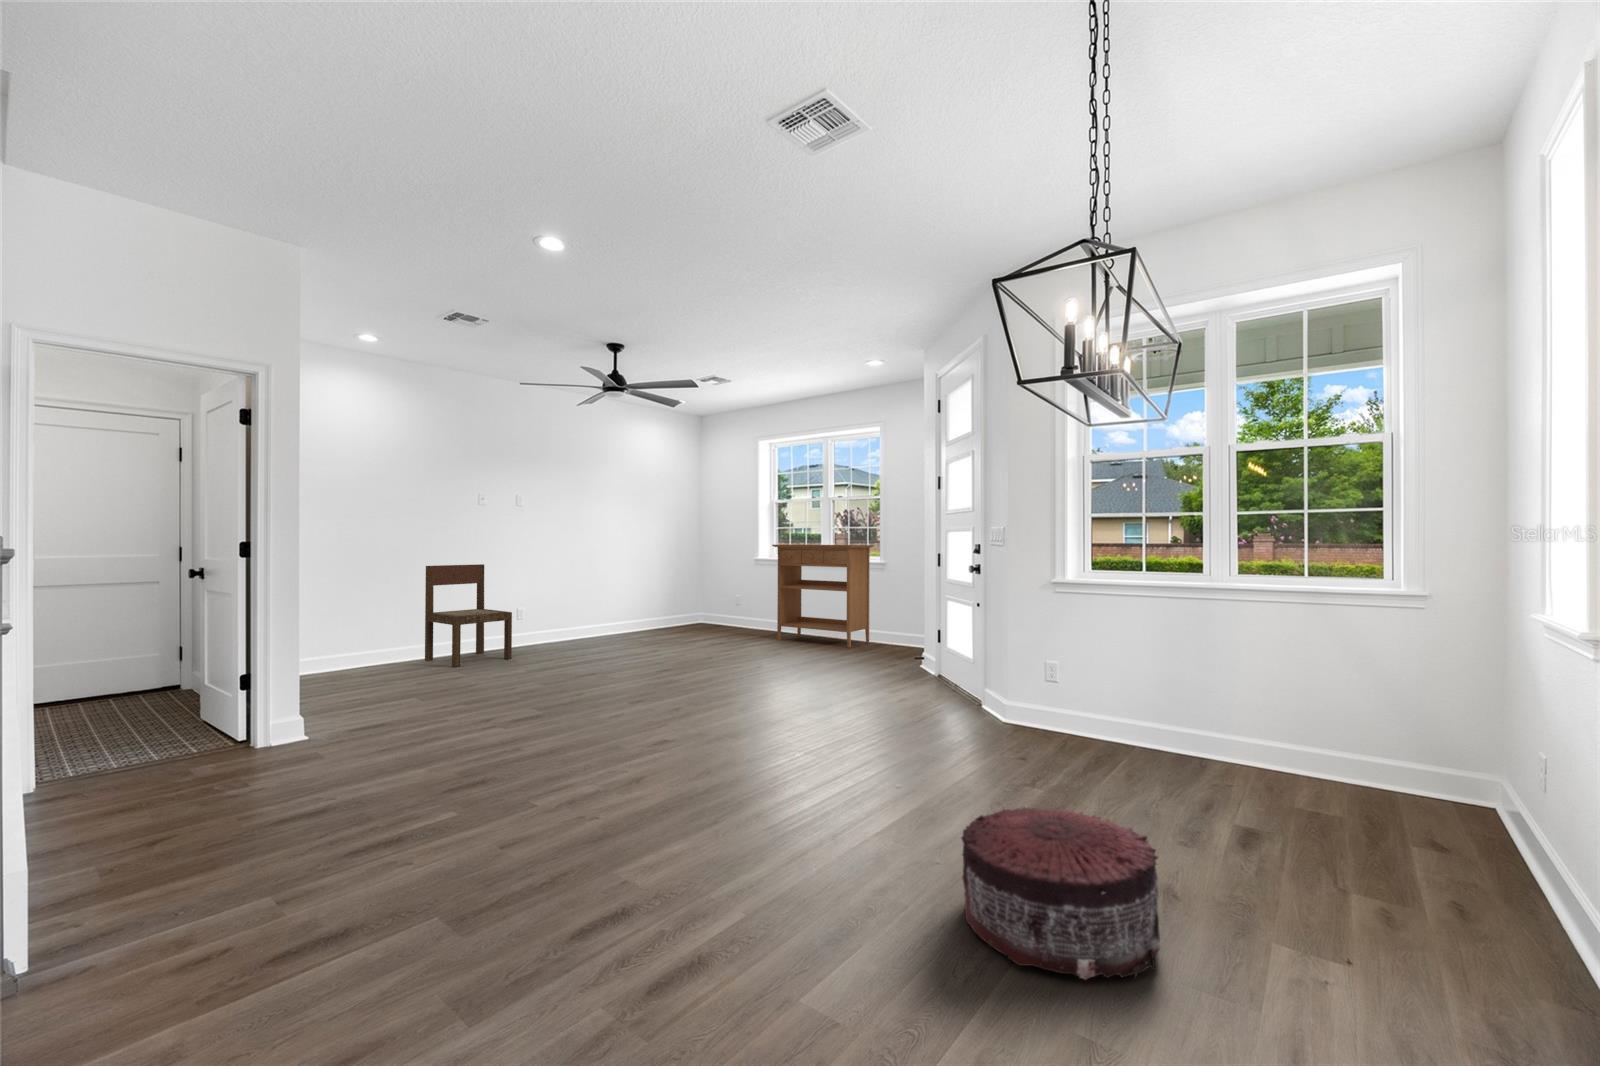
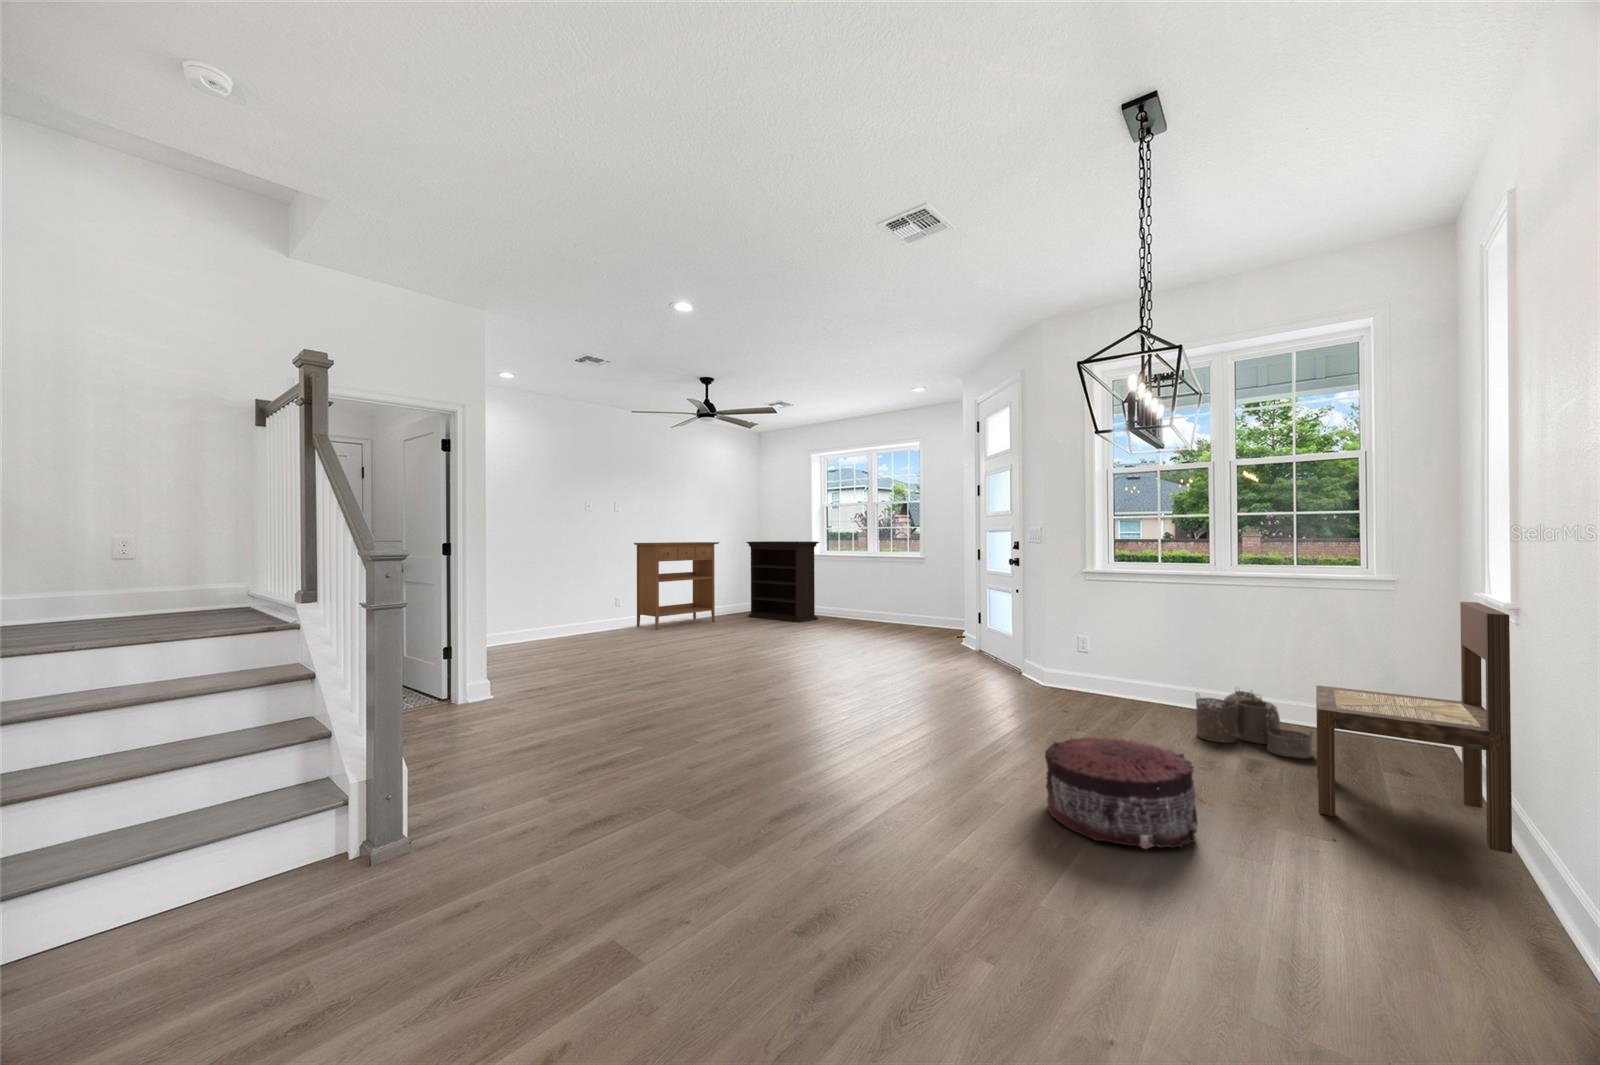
bookshelf: none [679,544,765,640] -> present [746,541,819,622]
console table: present [772,544,873,648] -> present [634,542,719,630]
dining chair: present [425,564,512,667] -> present [1316,602,1512,854]
woven basket: none [1181,731,1326,828] -> present [1196,690,1312,759]

